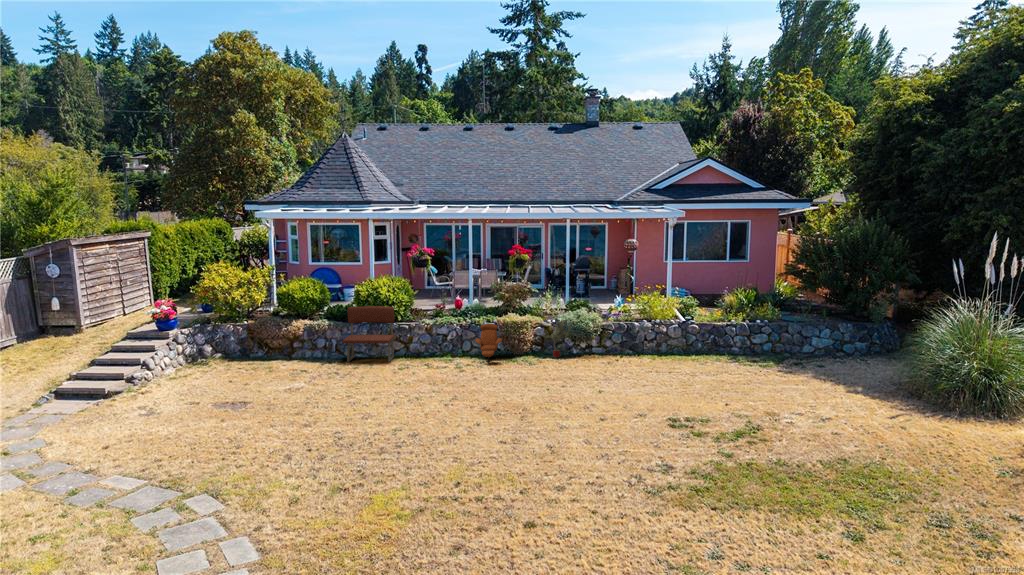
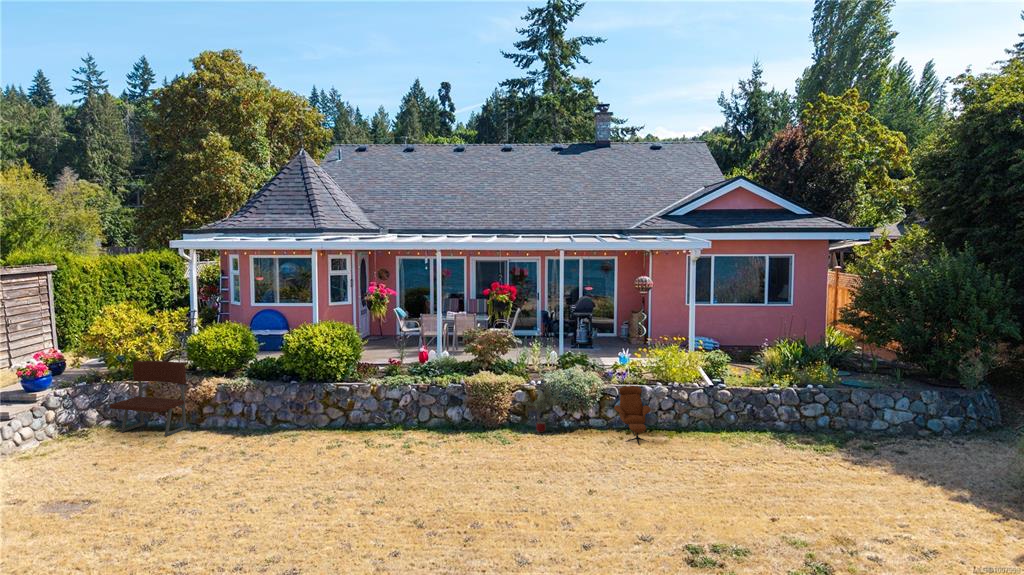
bench: present [342,306,394,362] -> present [110,361,187,436]
lounge chair: present [476,324,502,363] -> present [614,386,651,444]

